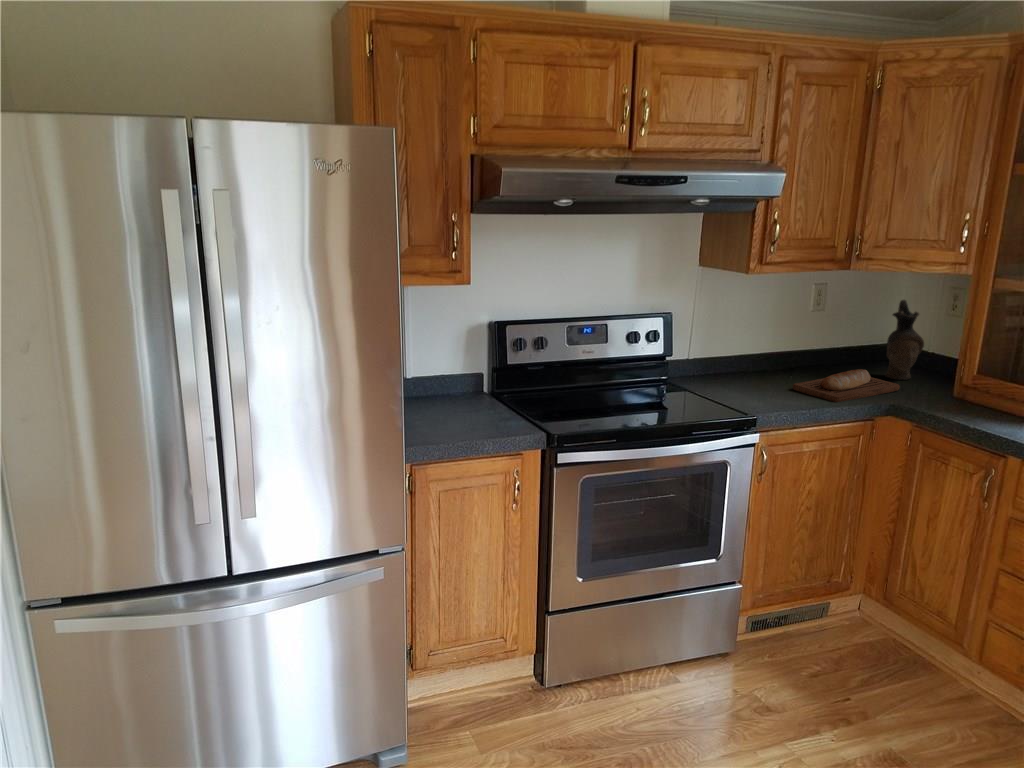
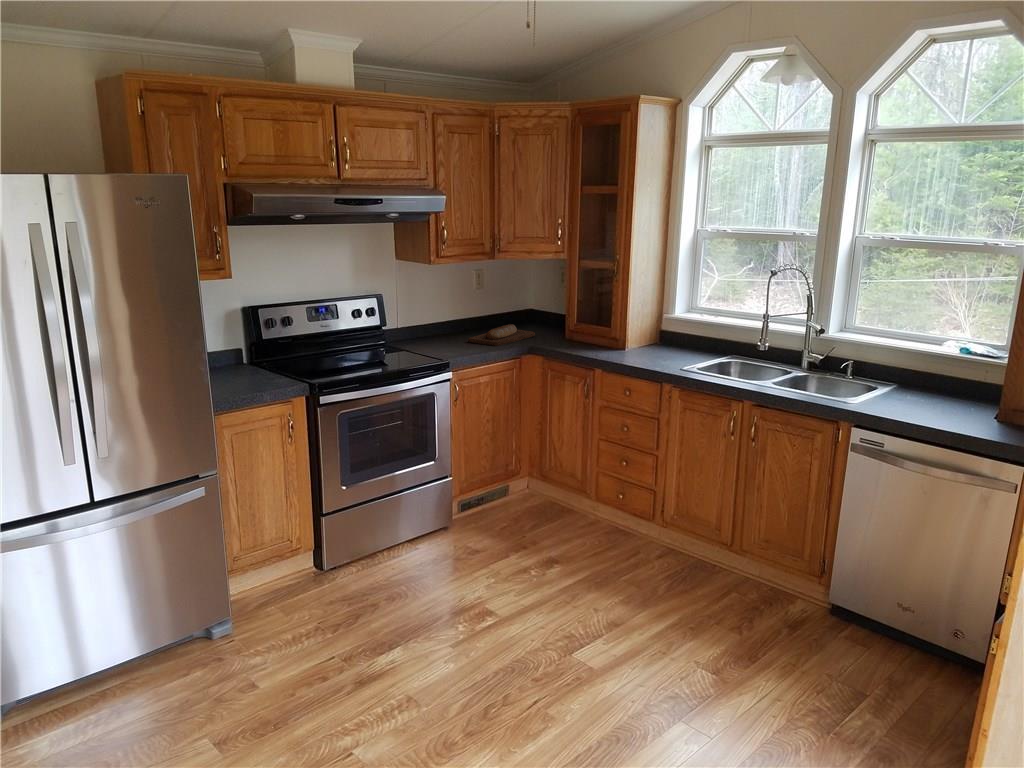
ceramic pitcher: present [885,300,924,380] -> none [525,276,547,330]

